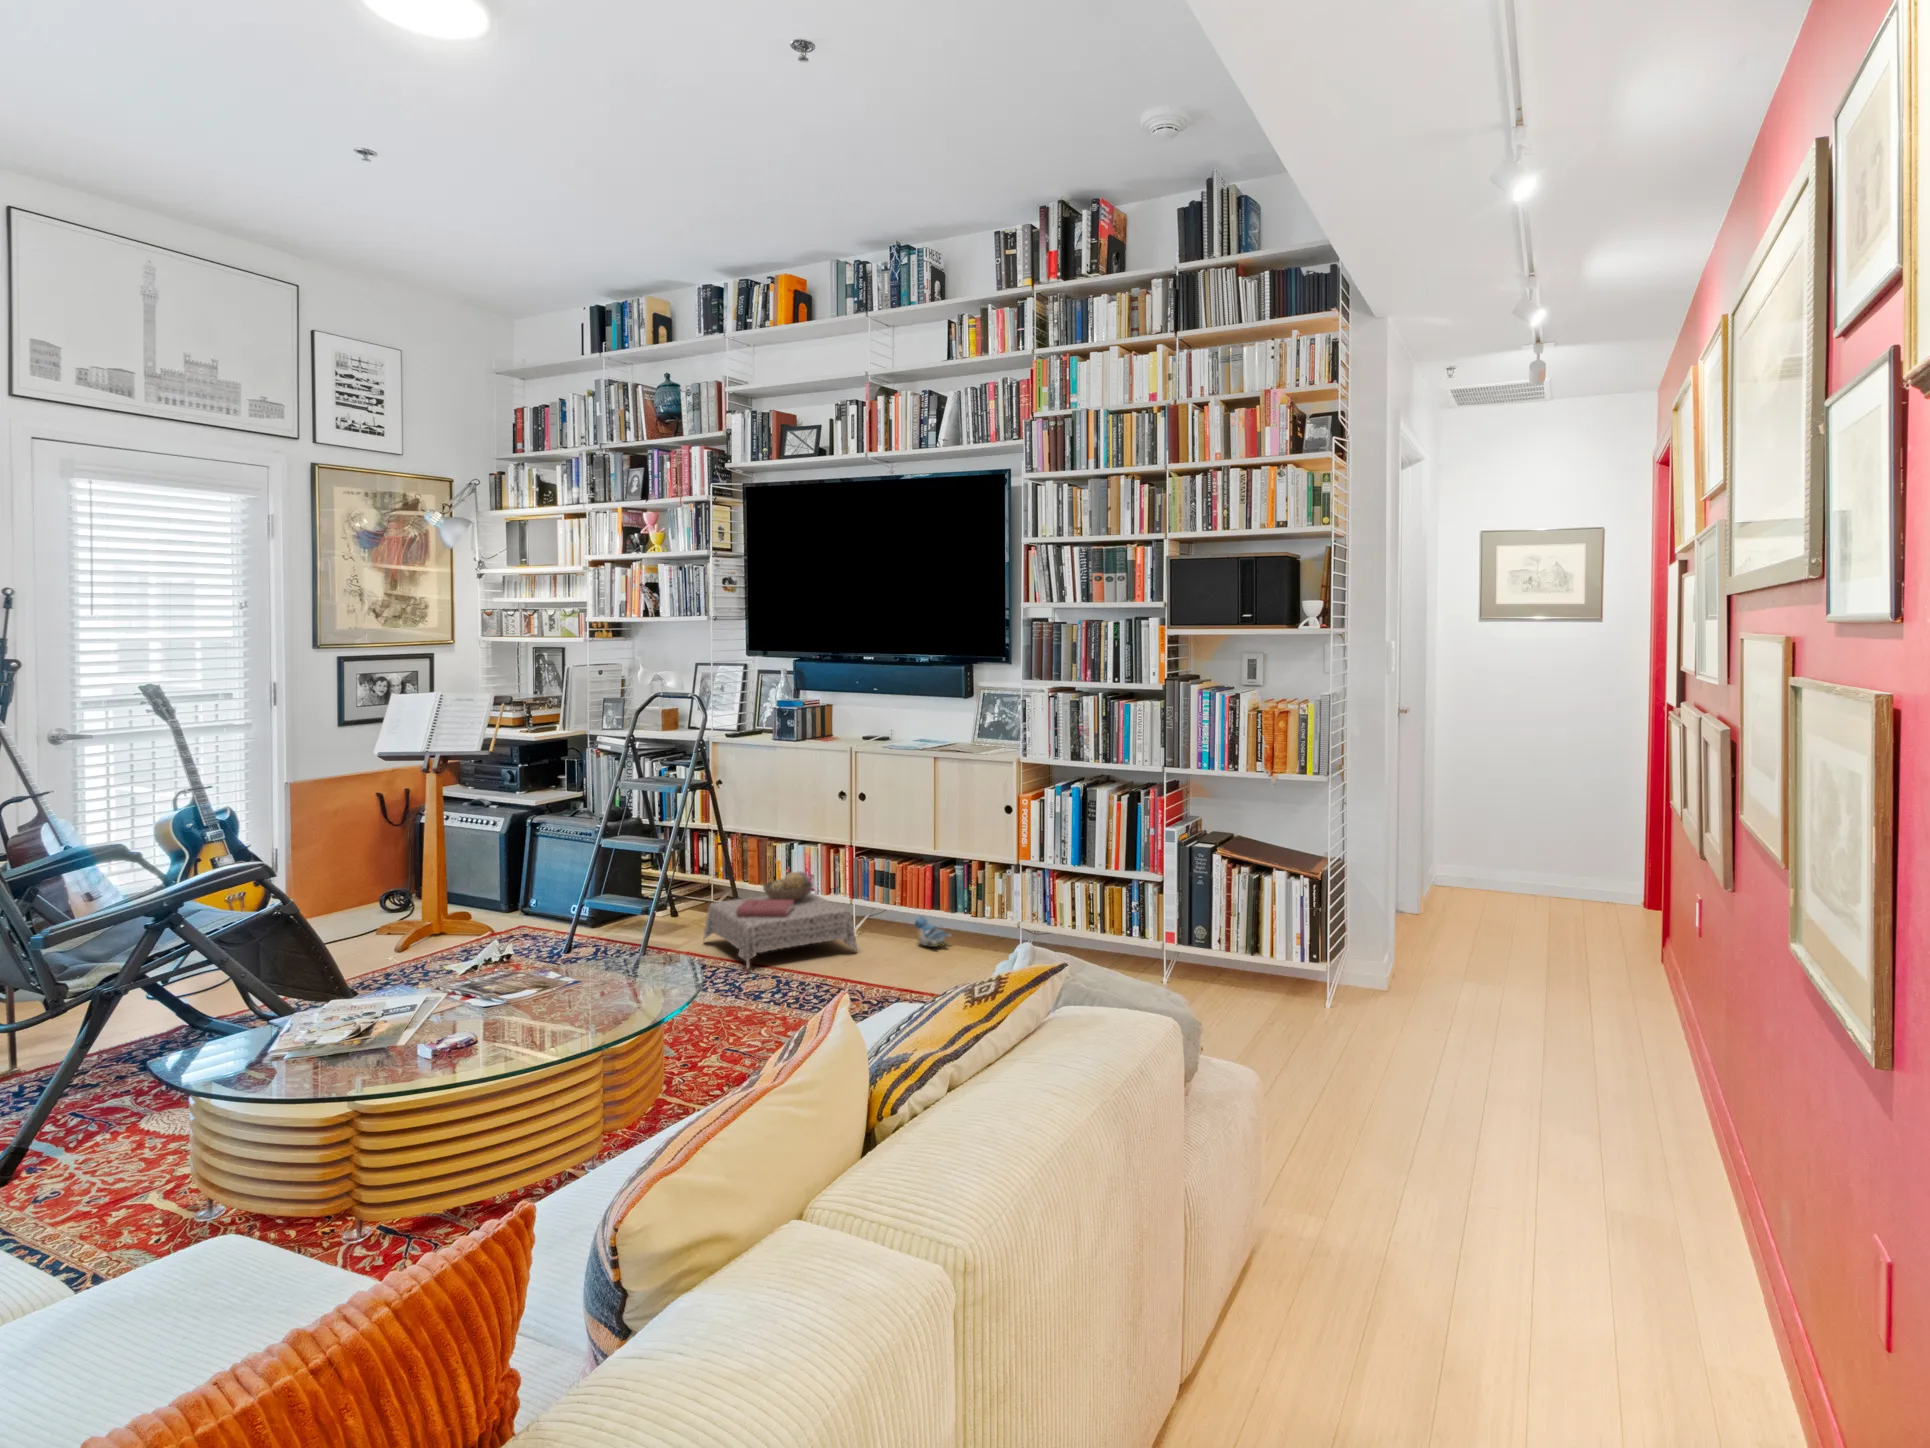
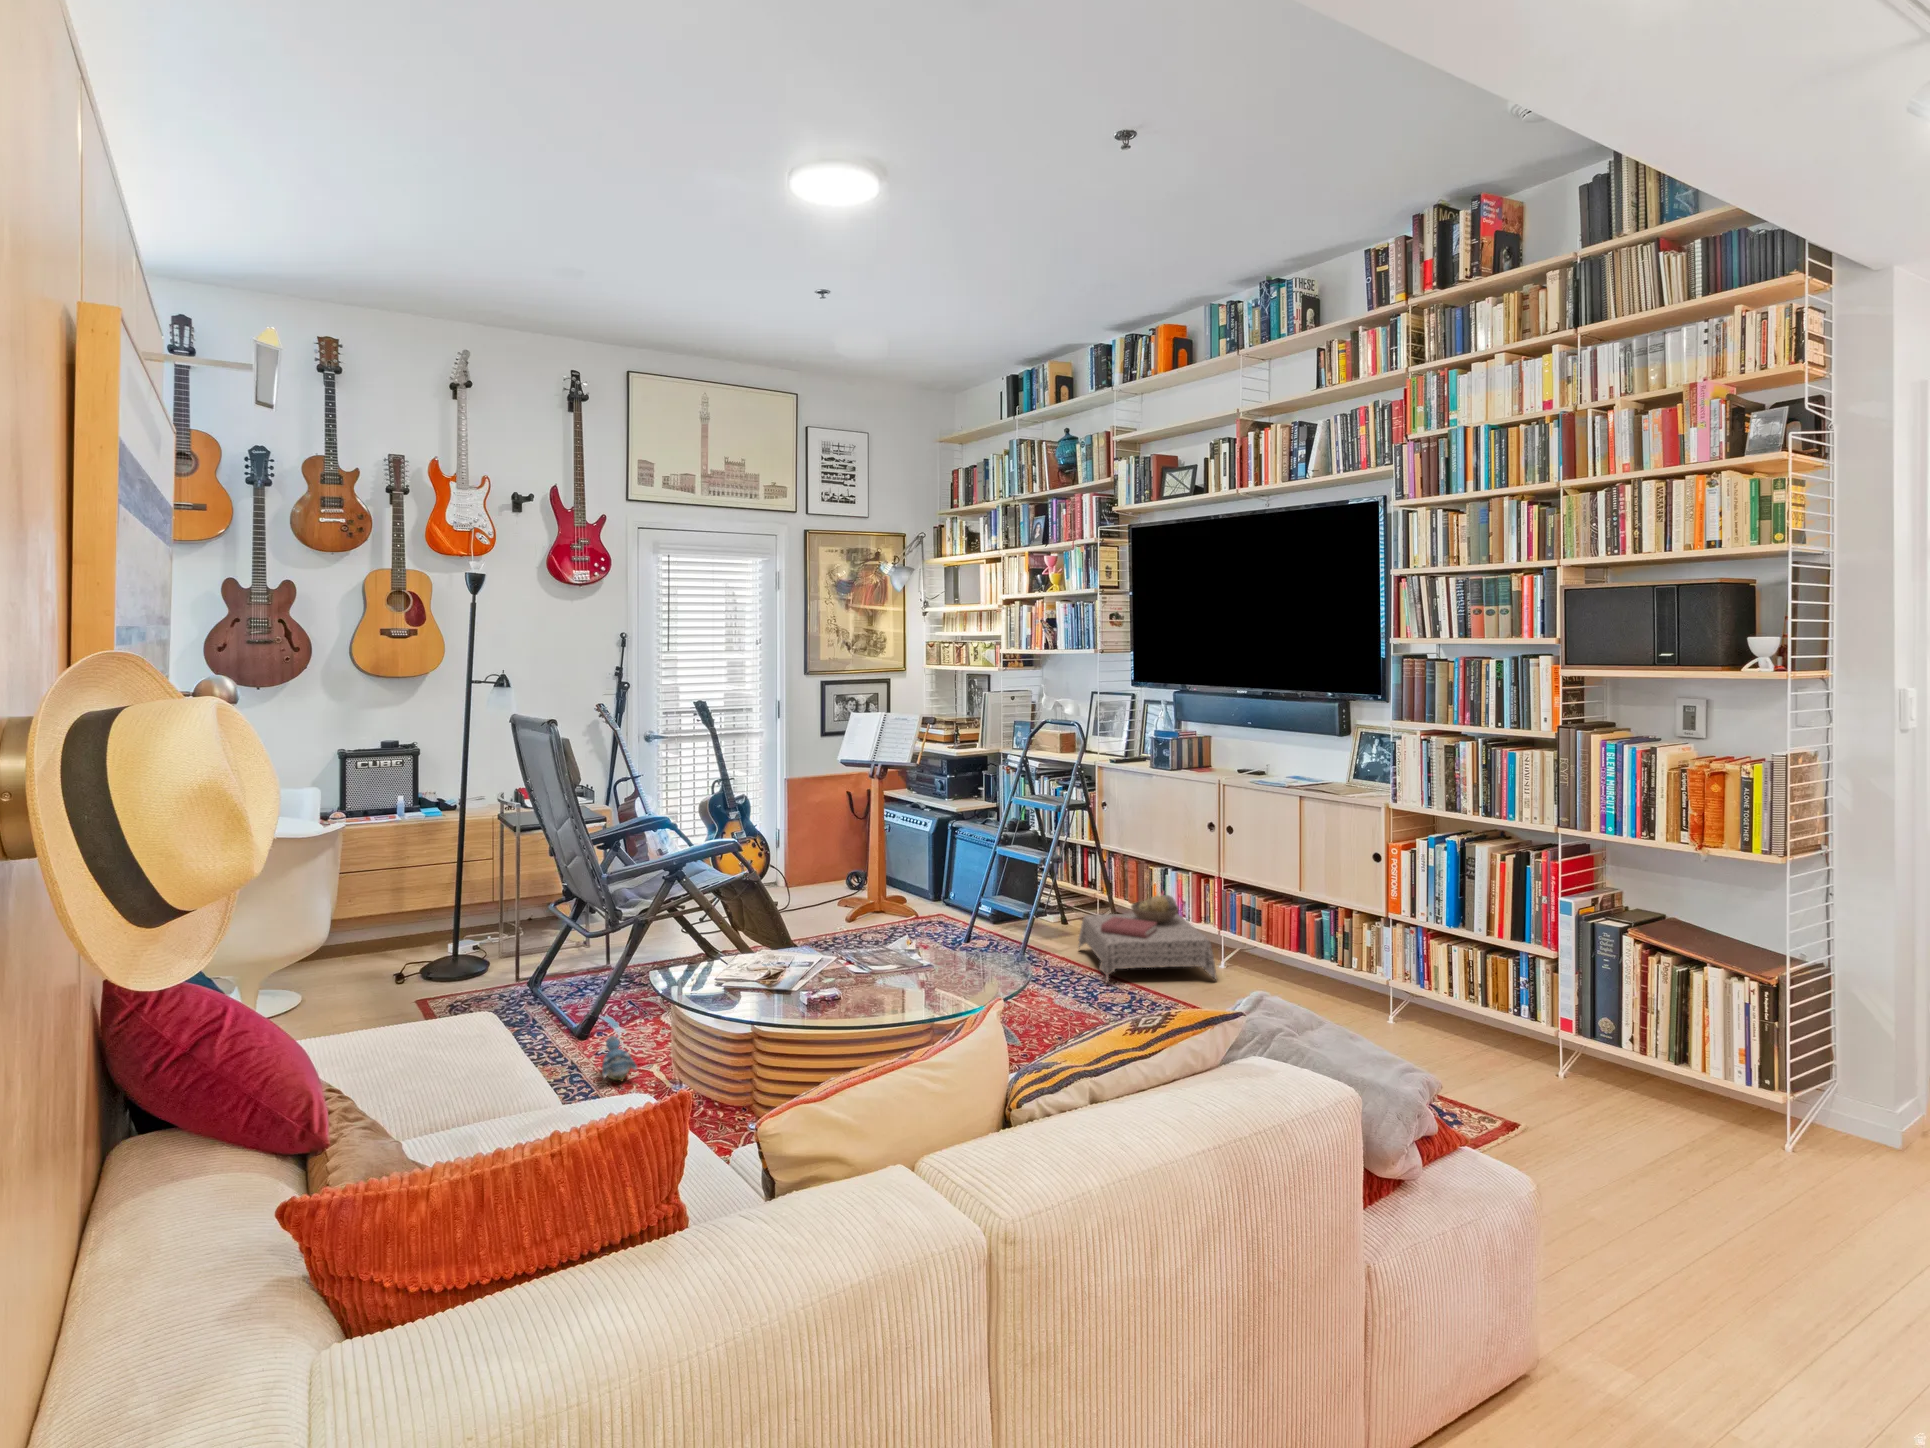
plush toy: present [915,916,951,947] -> present [602,1036,637,1081]

